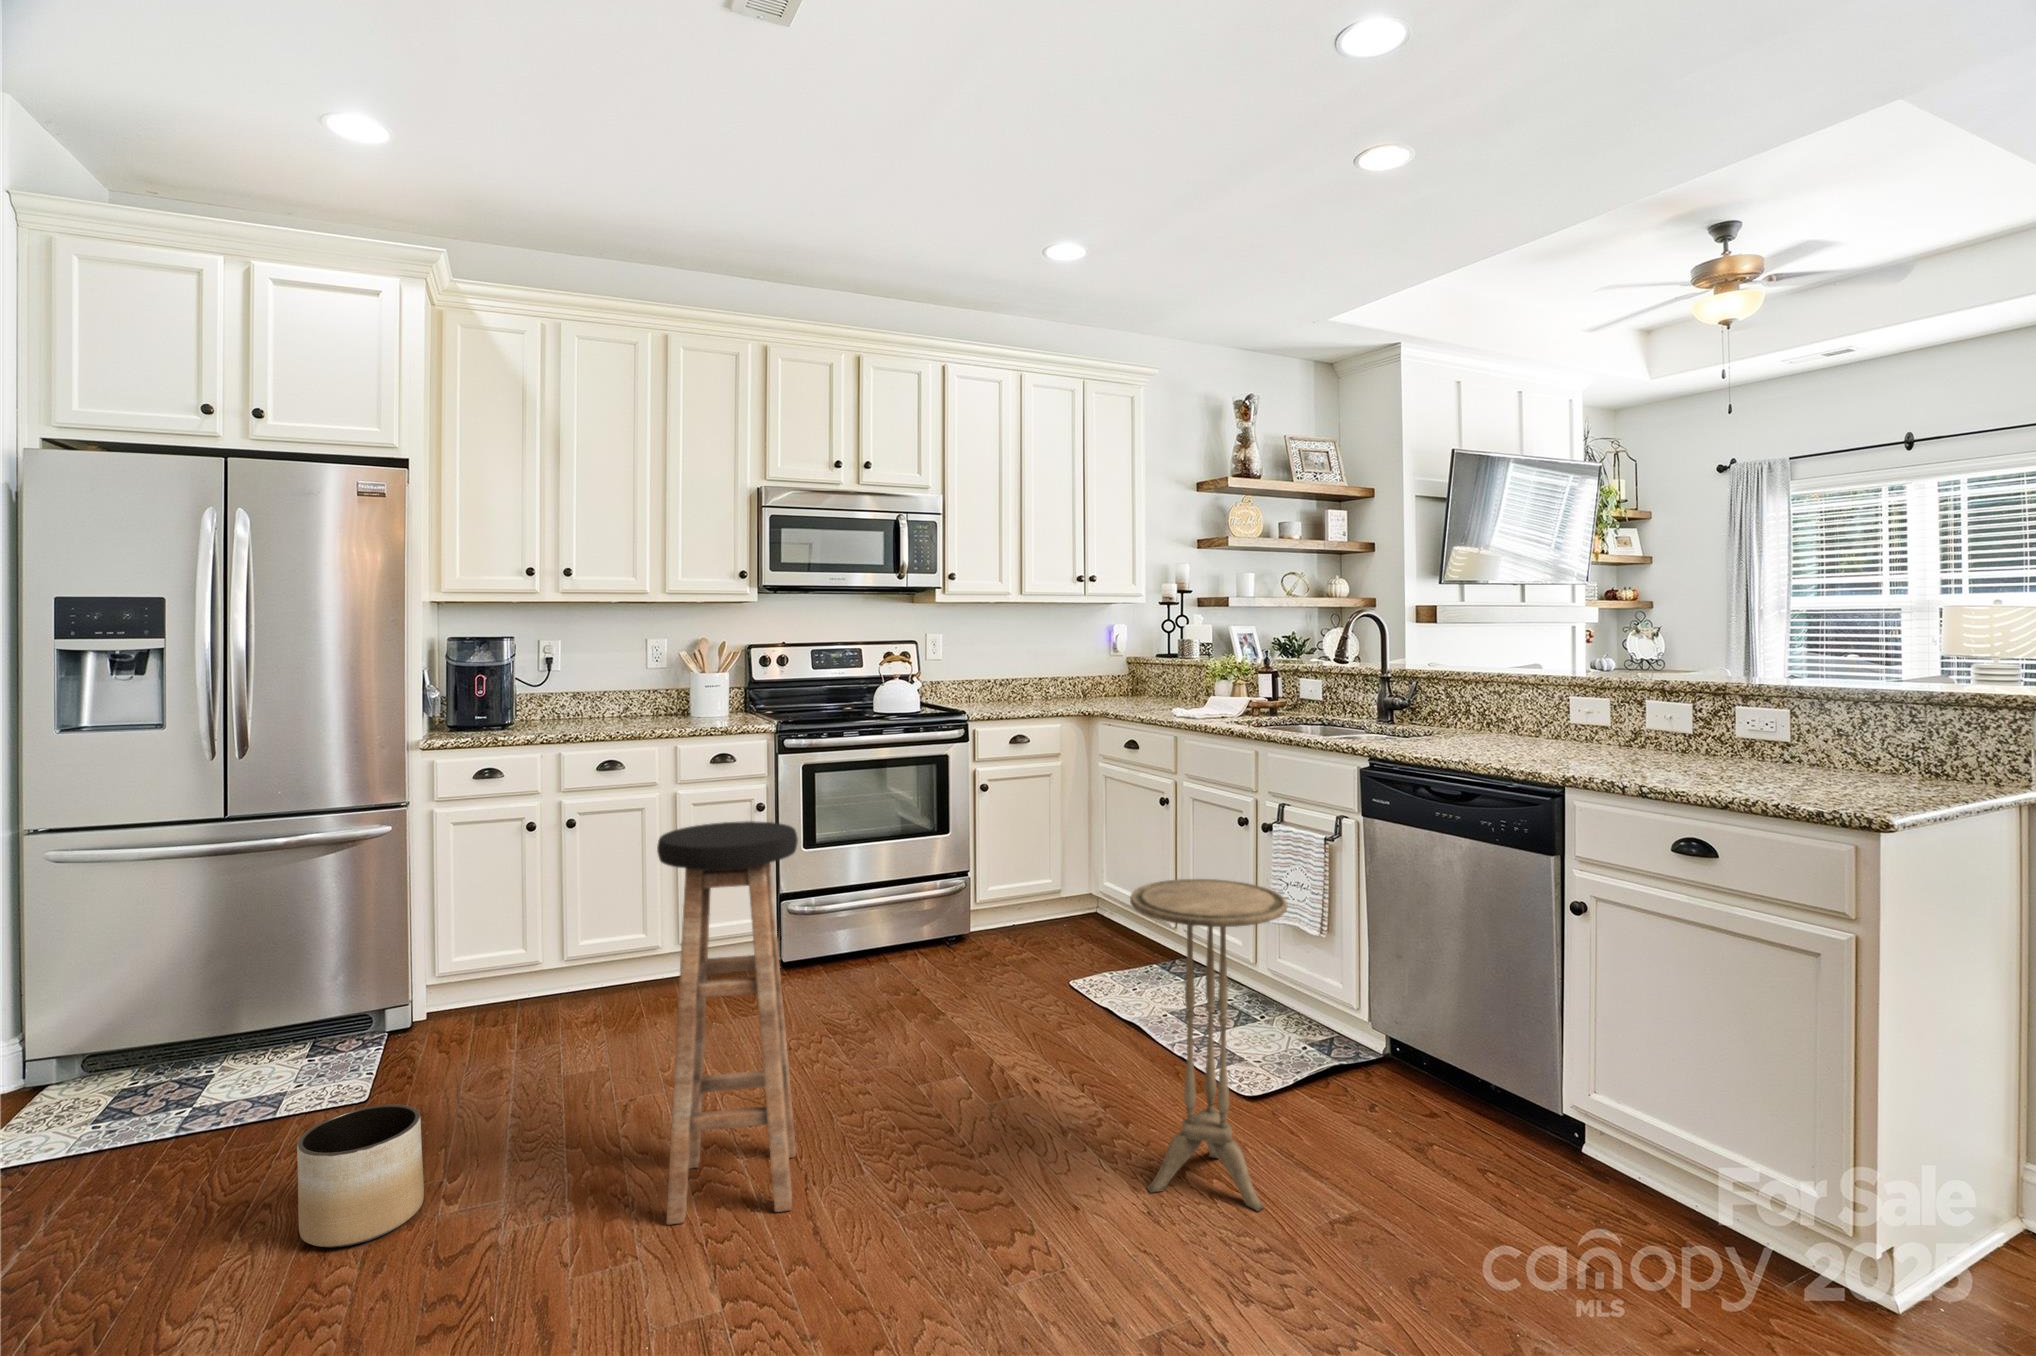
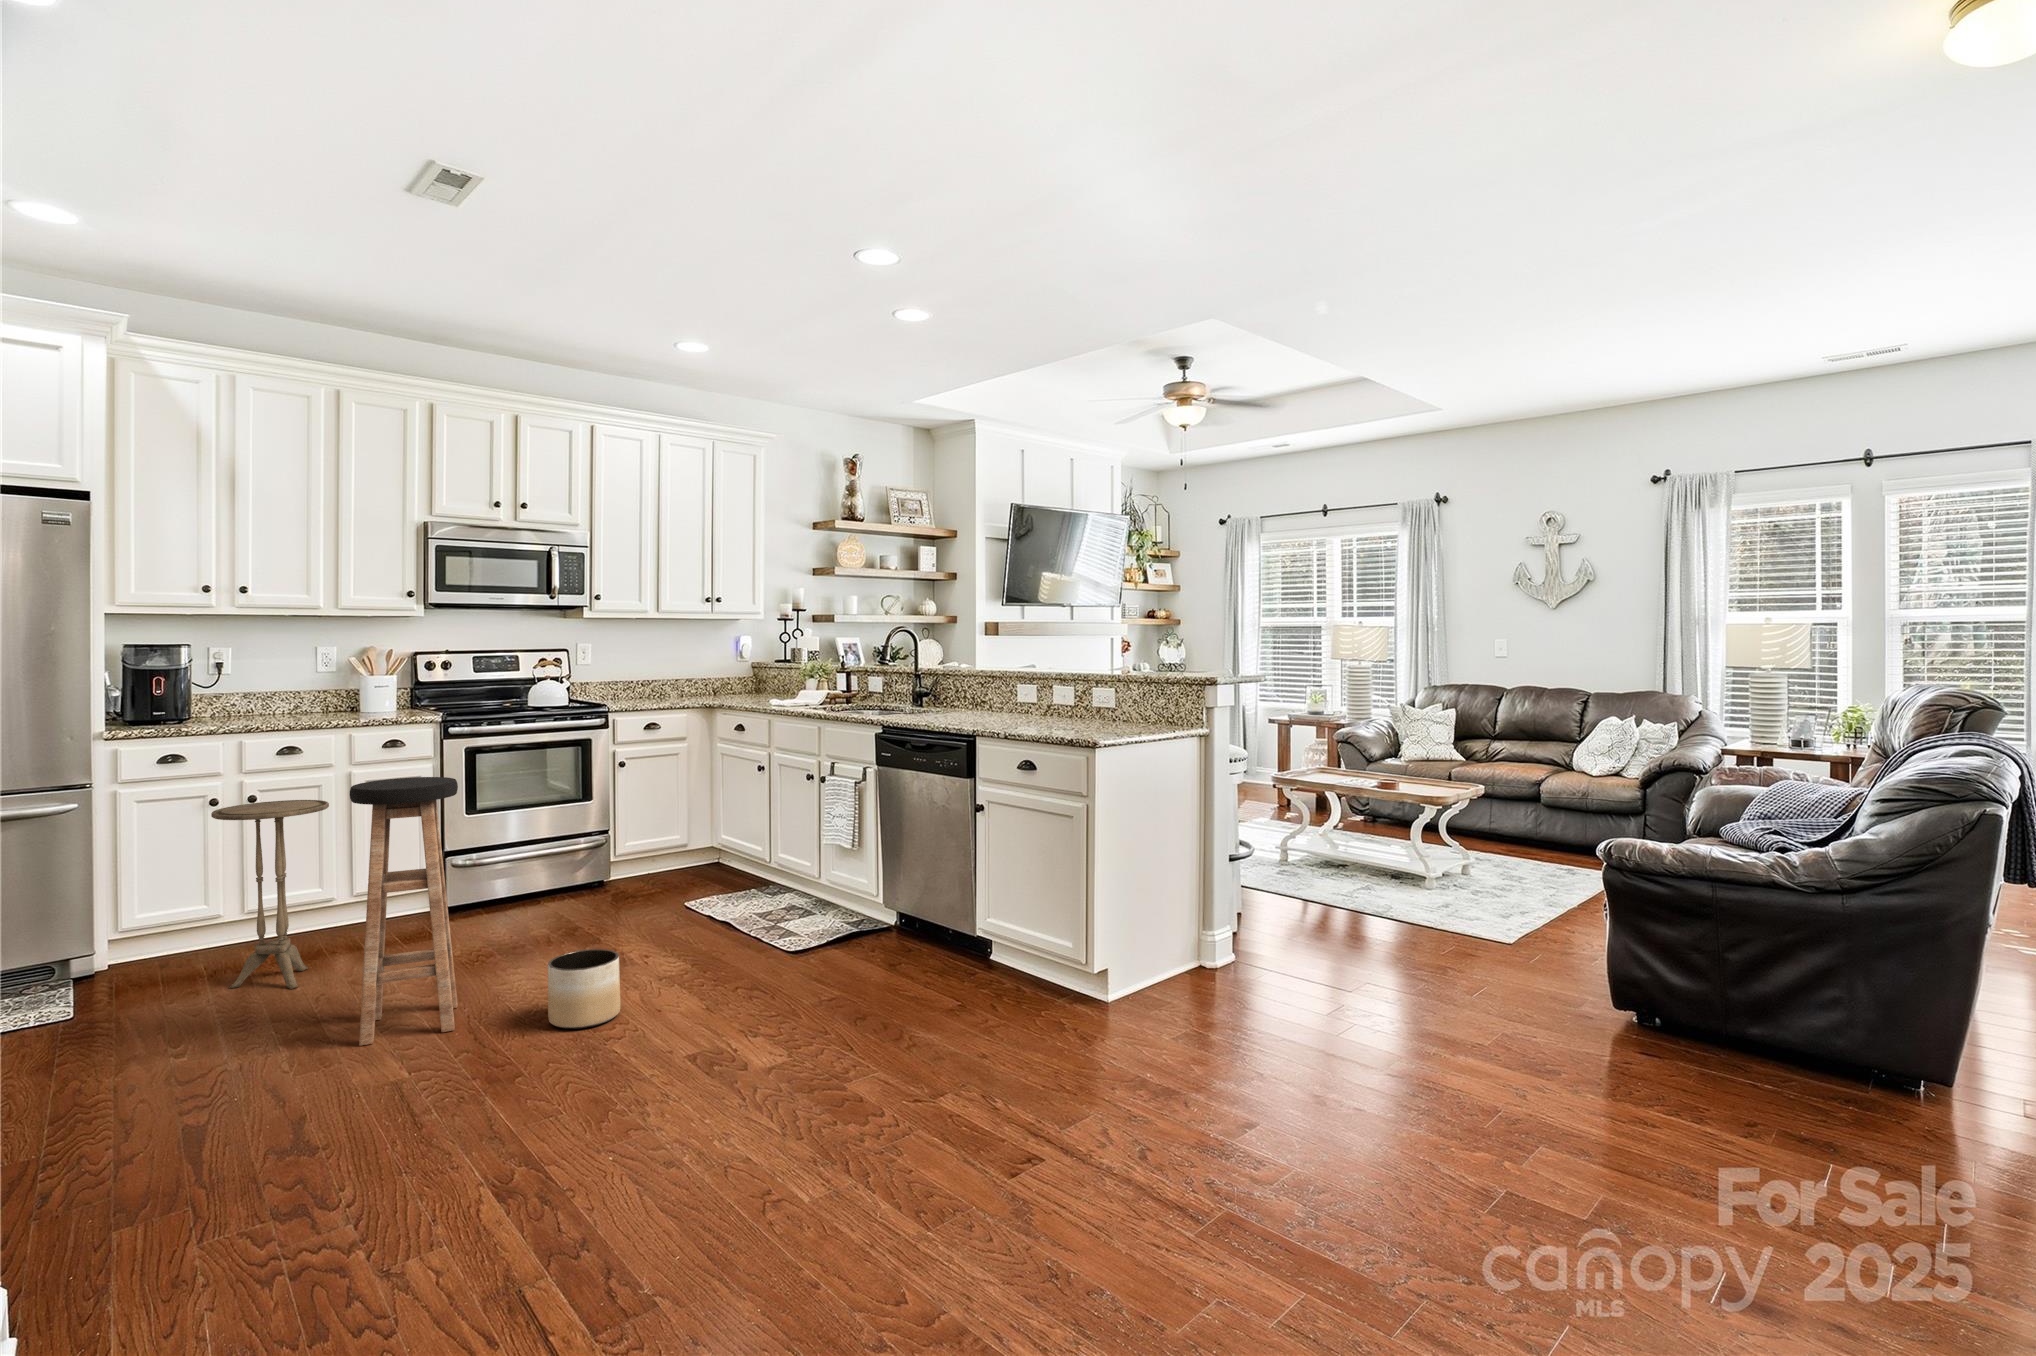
side table: present [1130,879,1287,1211] -> present [211,800,329,989]
planter: present [297,1104,424,1248] -> present [548,949,620,1029]

